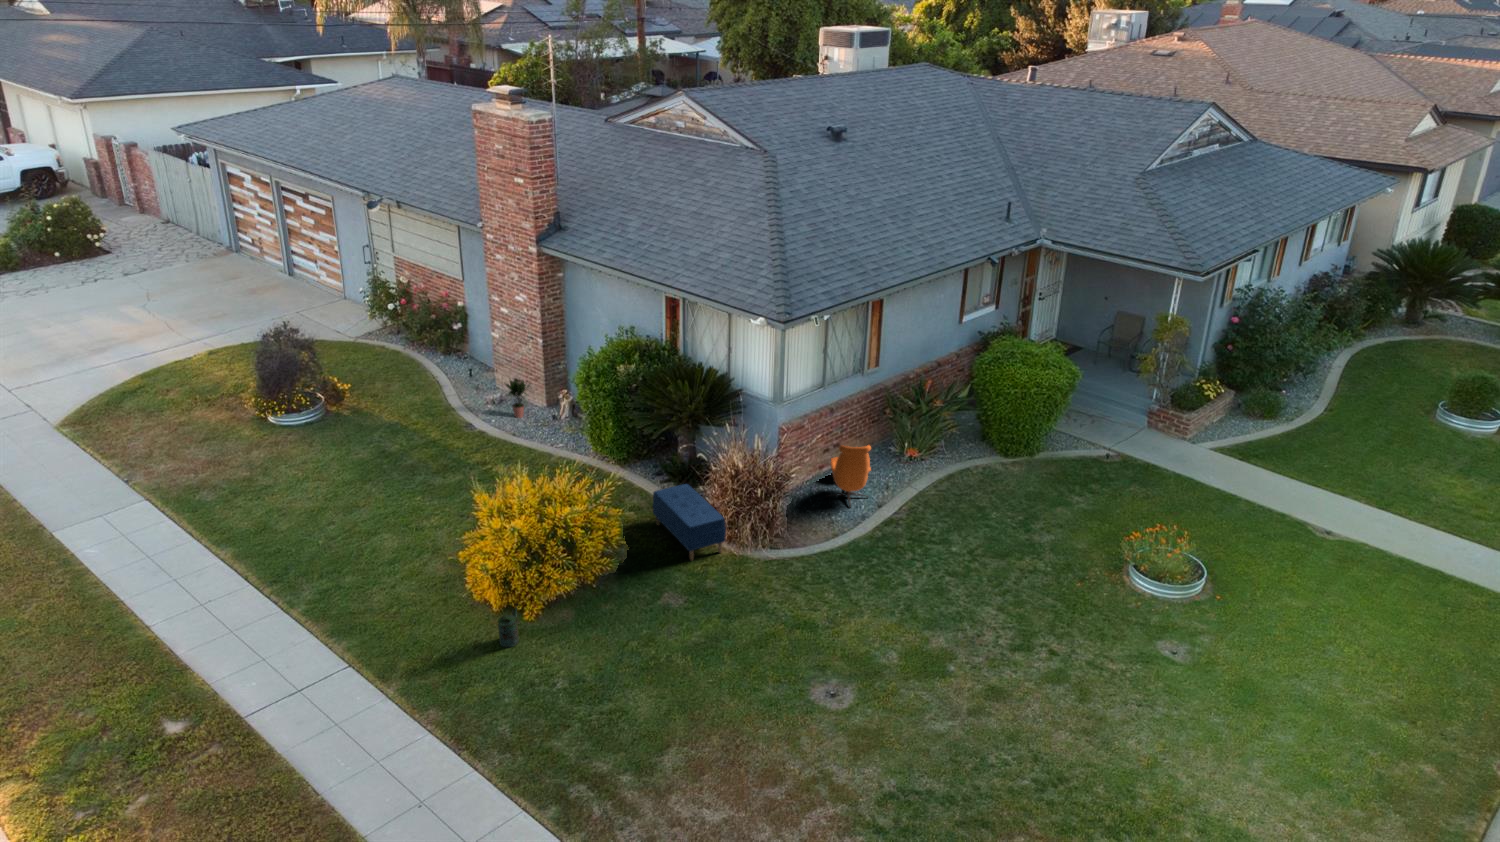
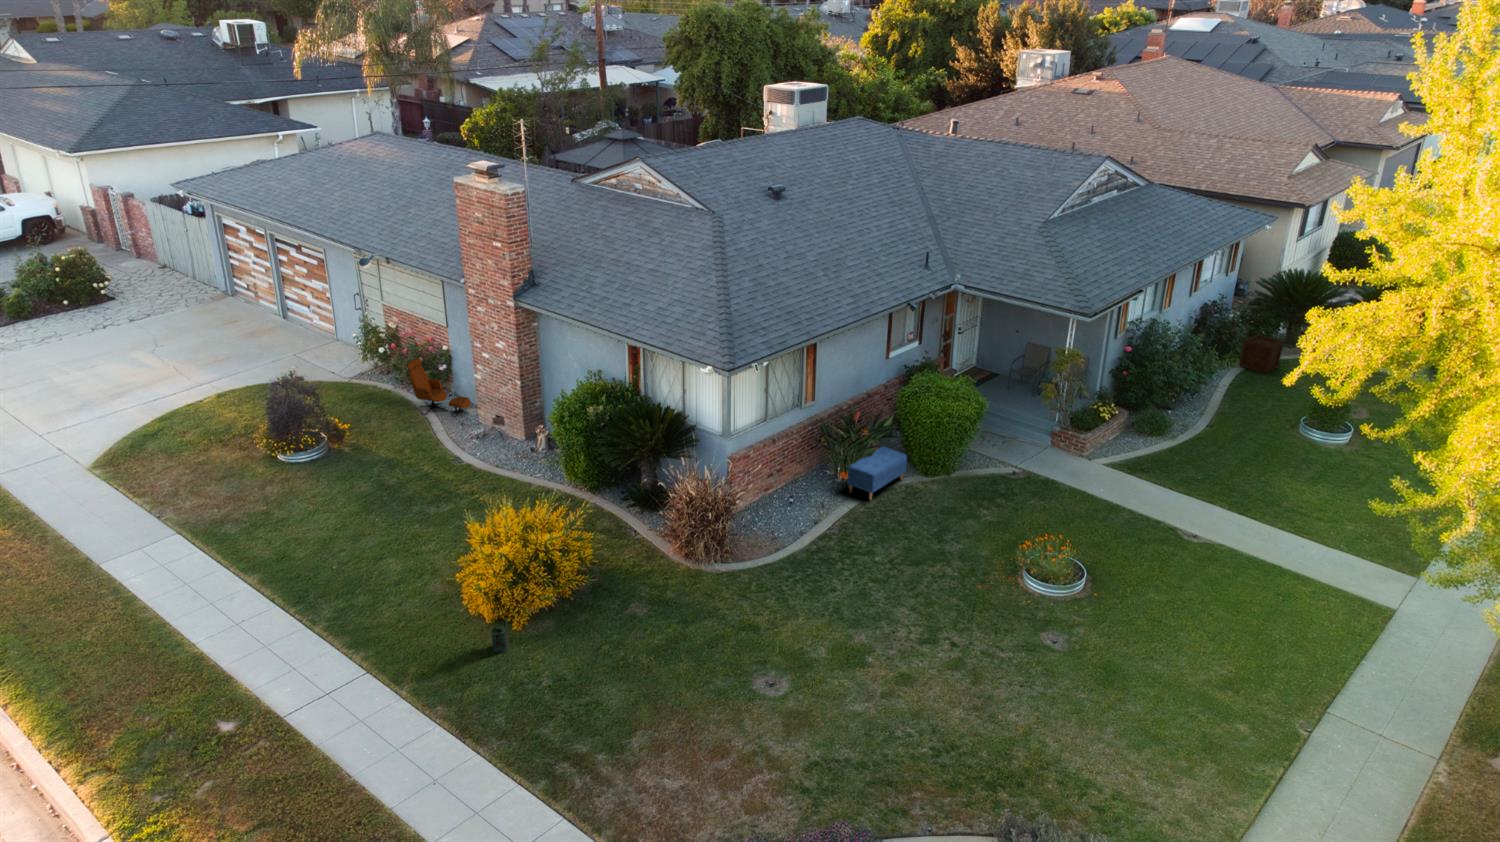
wooden crate: none [1348,311,1403,356] -> present [1239,335,1284,374]
potted plant: present [506,380,530,418] -> none [487,413,514,451]
lounge chair: present [827,445,871,507] -> present [407,358,471,417]
bench: present [653,484,726,561] -> present [847,447,907,500]

